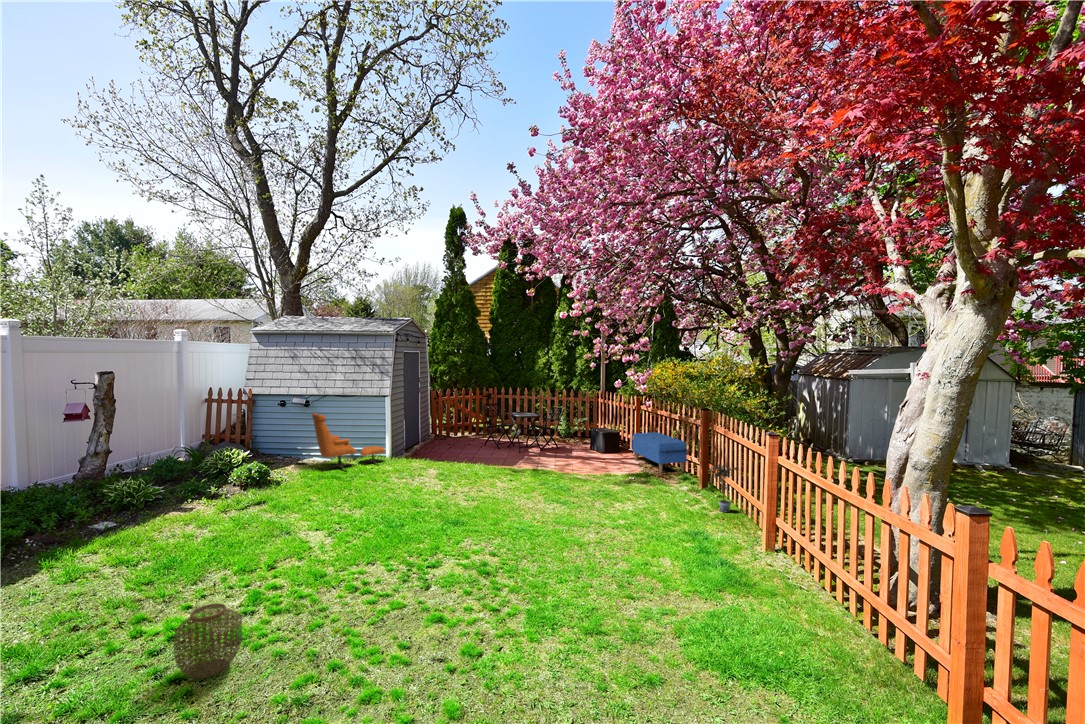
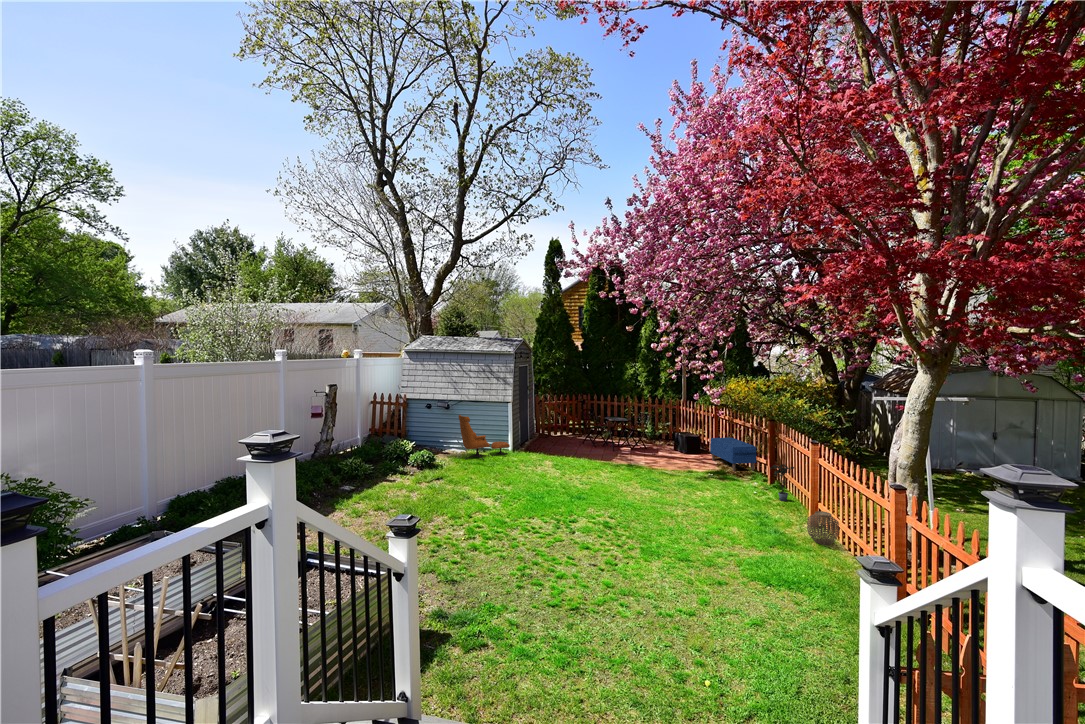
woven basket: present [174,603,242,679] -> present [807,511,839,545]

